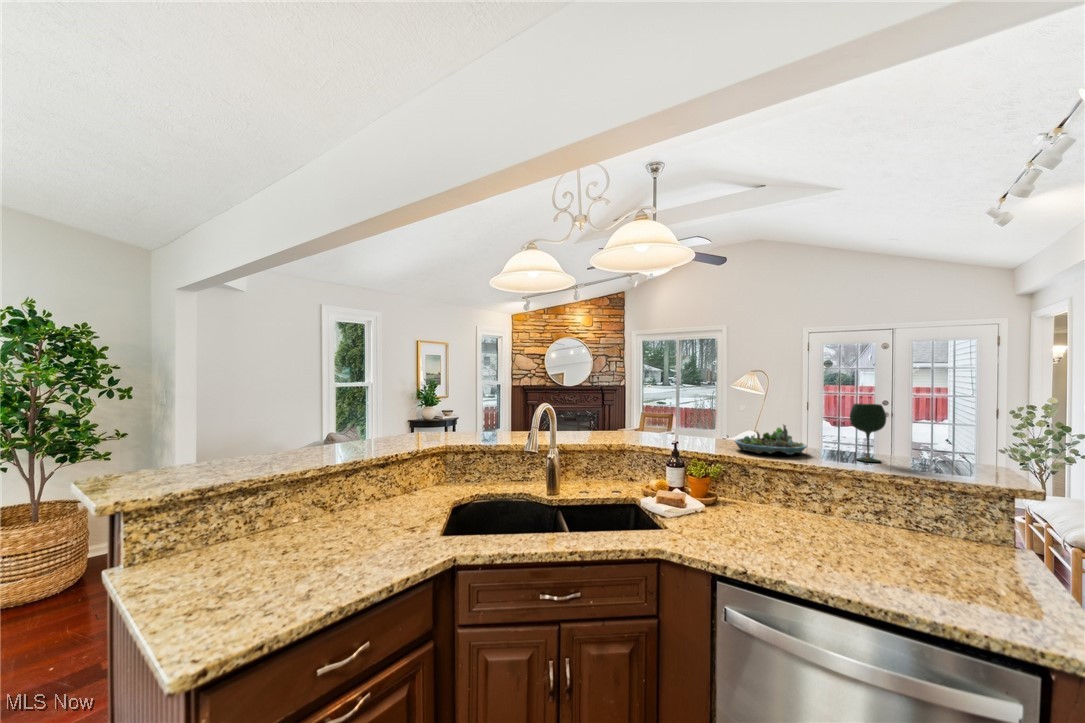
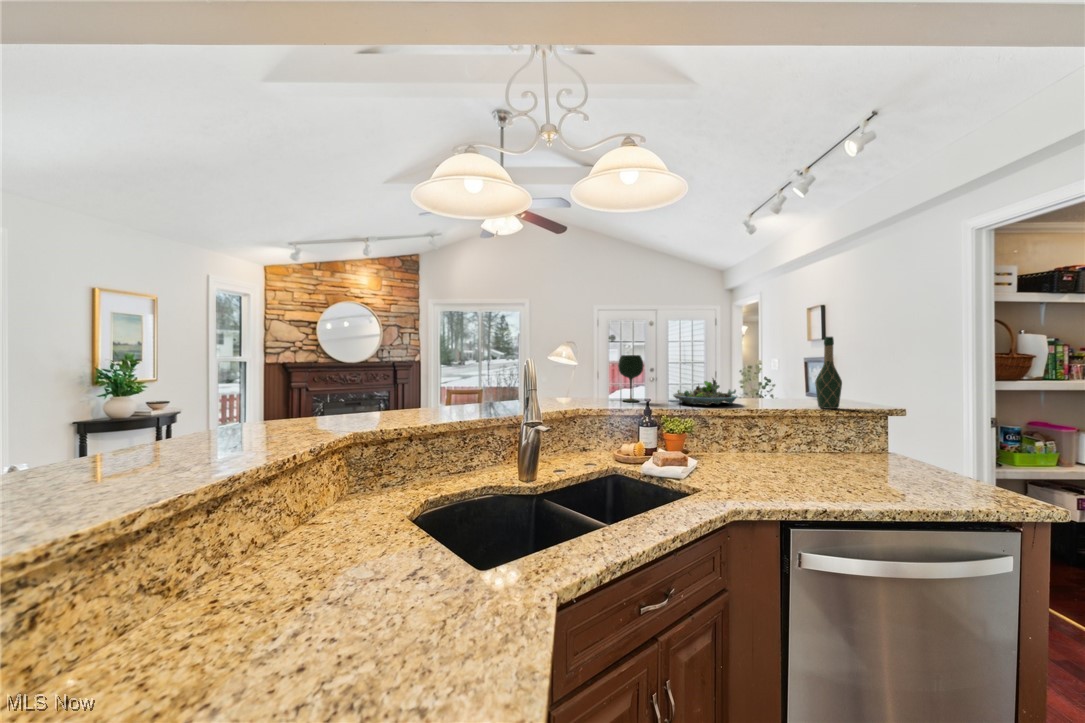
wine bottle: none [894,385,929,474] -> present [815,337,842,409]
wine glass: present [850,404,886,462] -> present [618,355,644,402]

